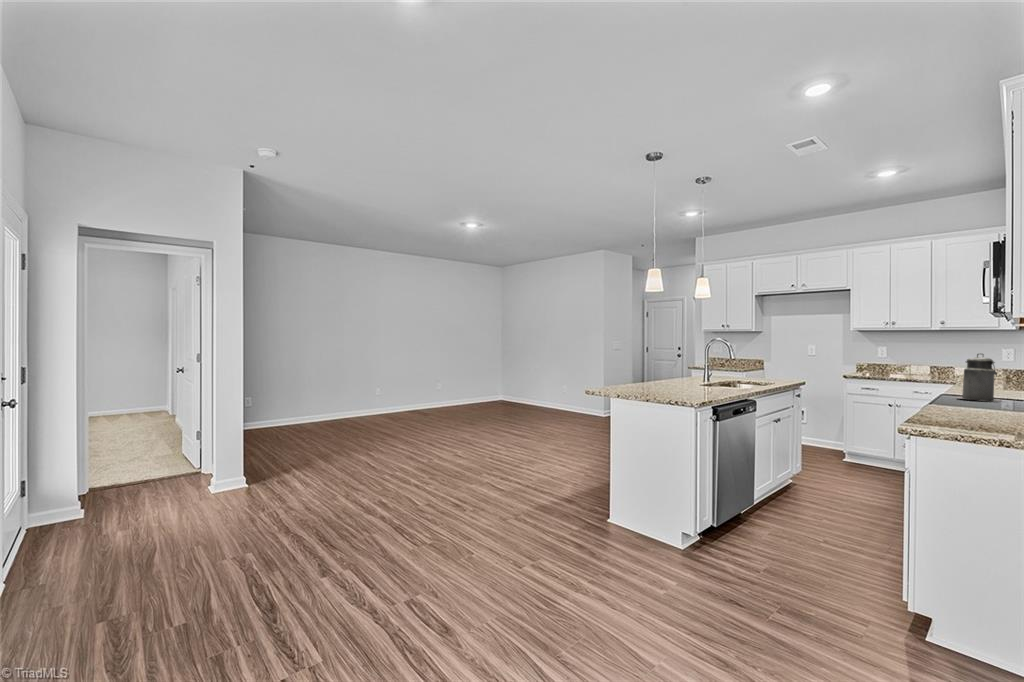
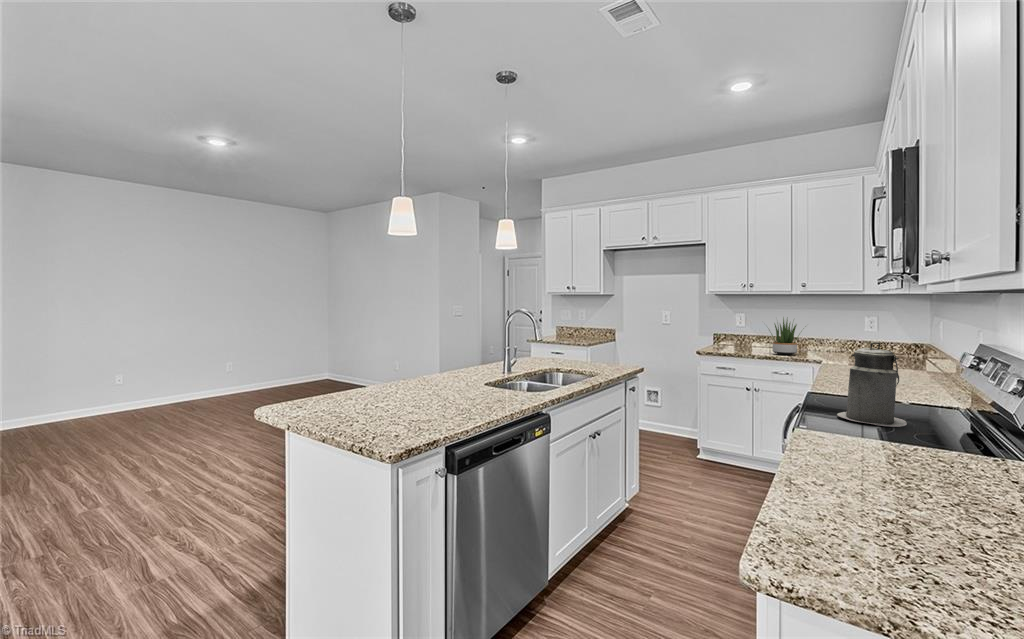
potted plant: none [904,348,948,379] -> present [771,318,798,355]

